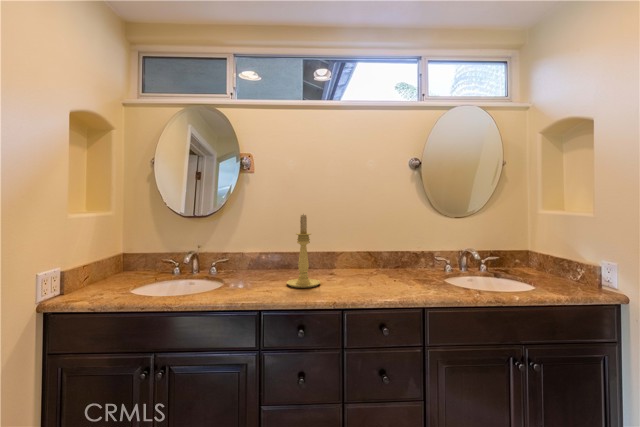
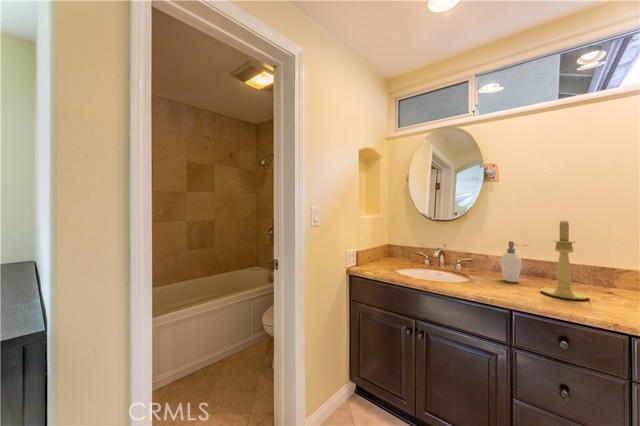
soap dispenser: none [255,237,279,279] -> present [500,241,522,282]

